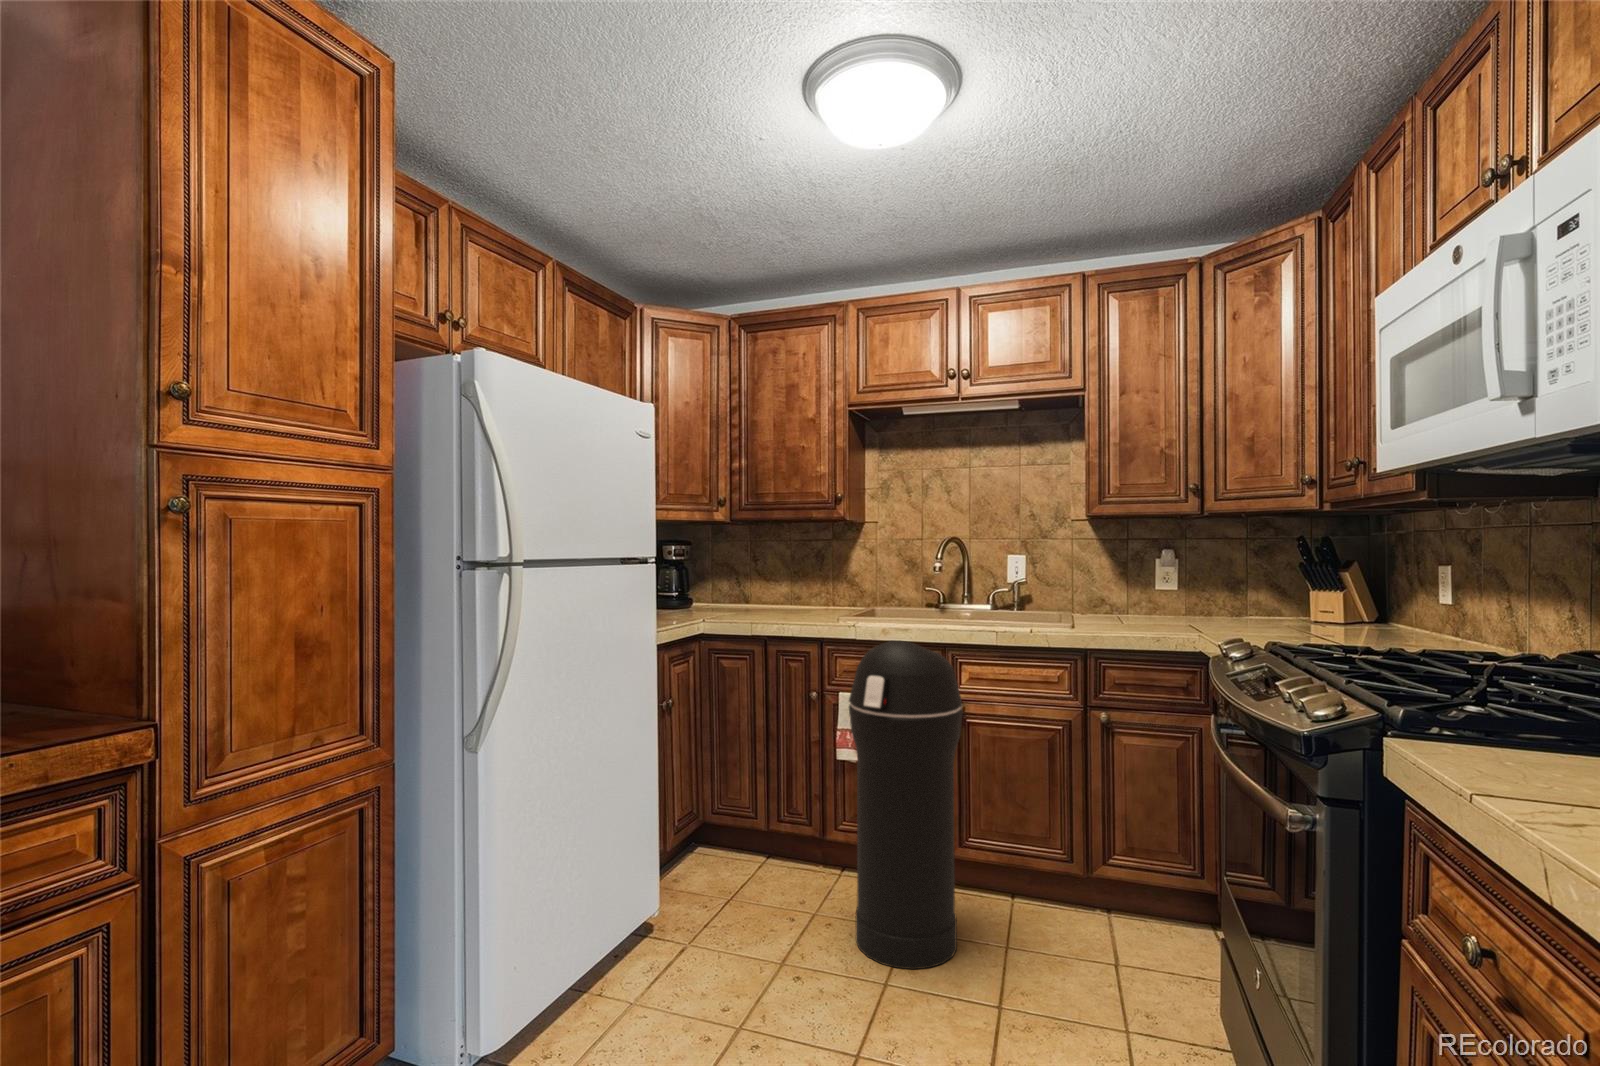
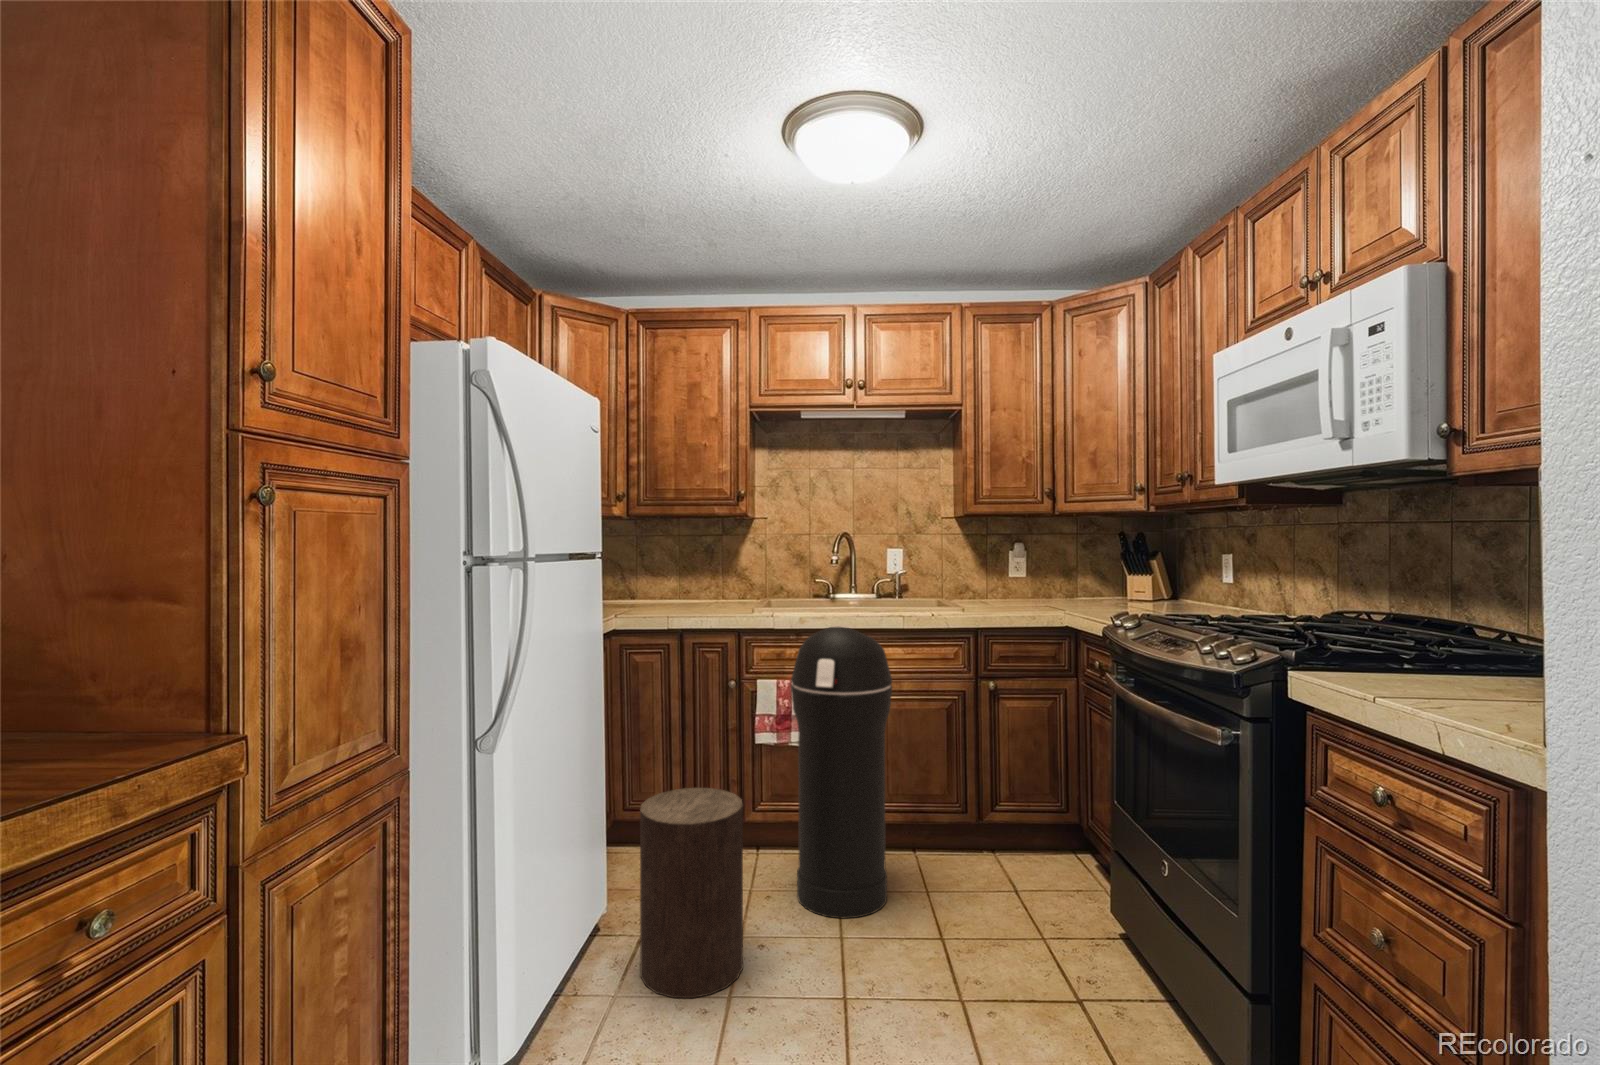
stool: none [659,804,767,1028] -> present [640,788,743,998]

